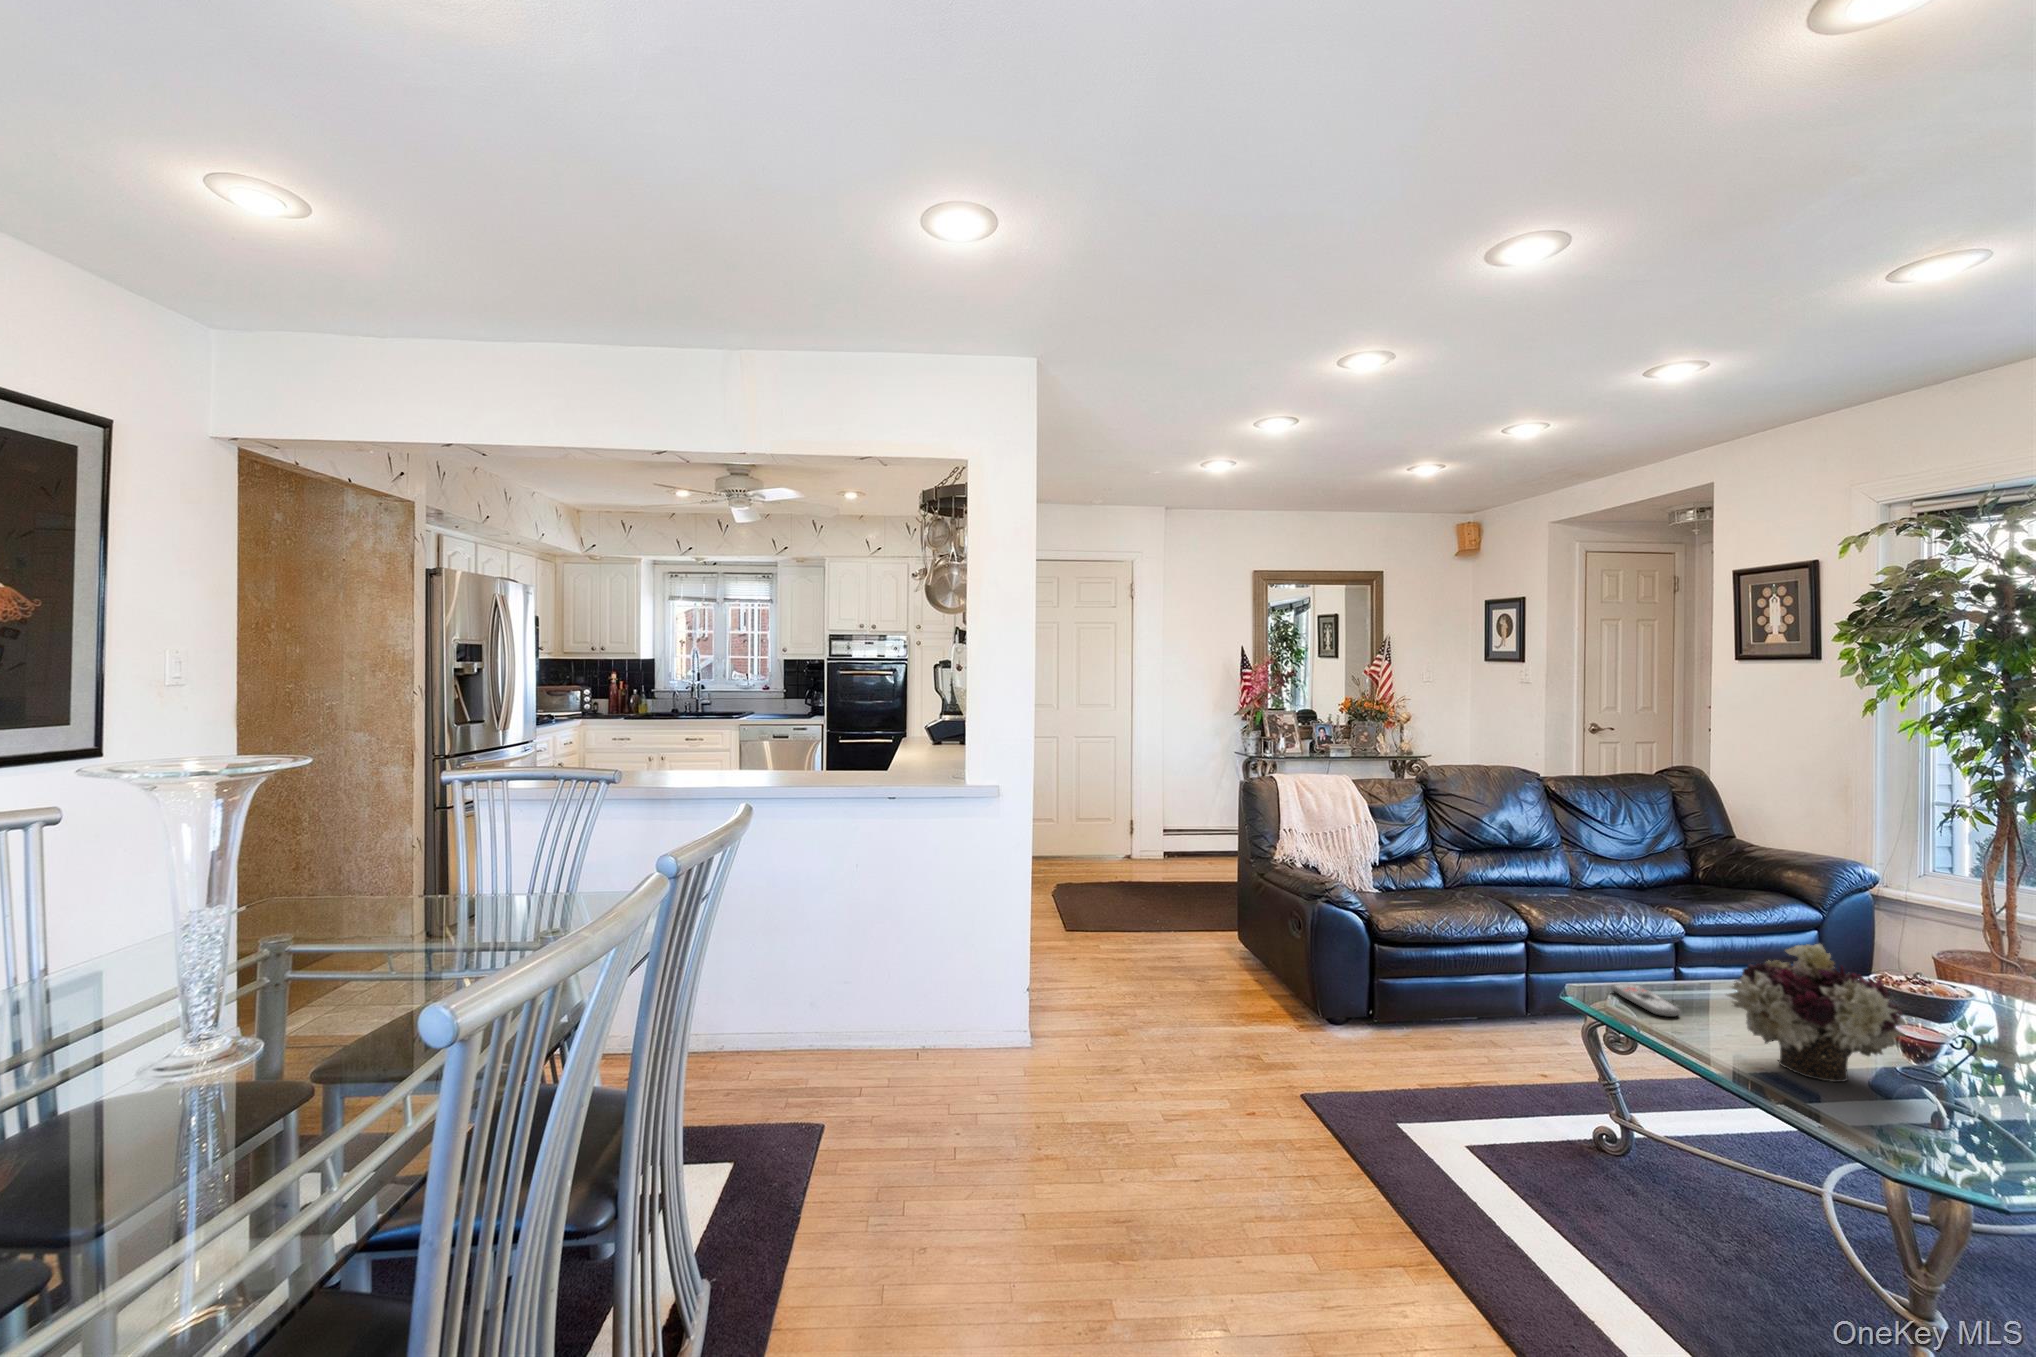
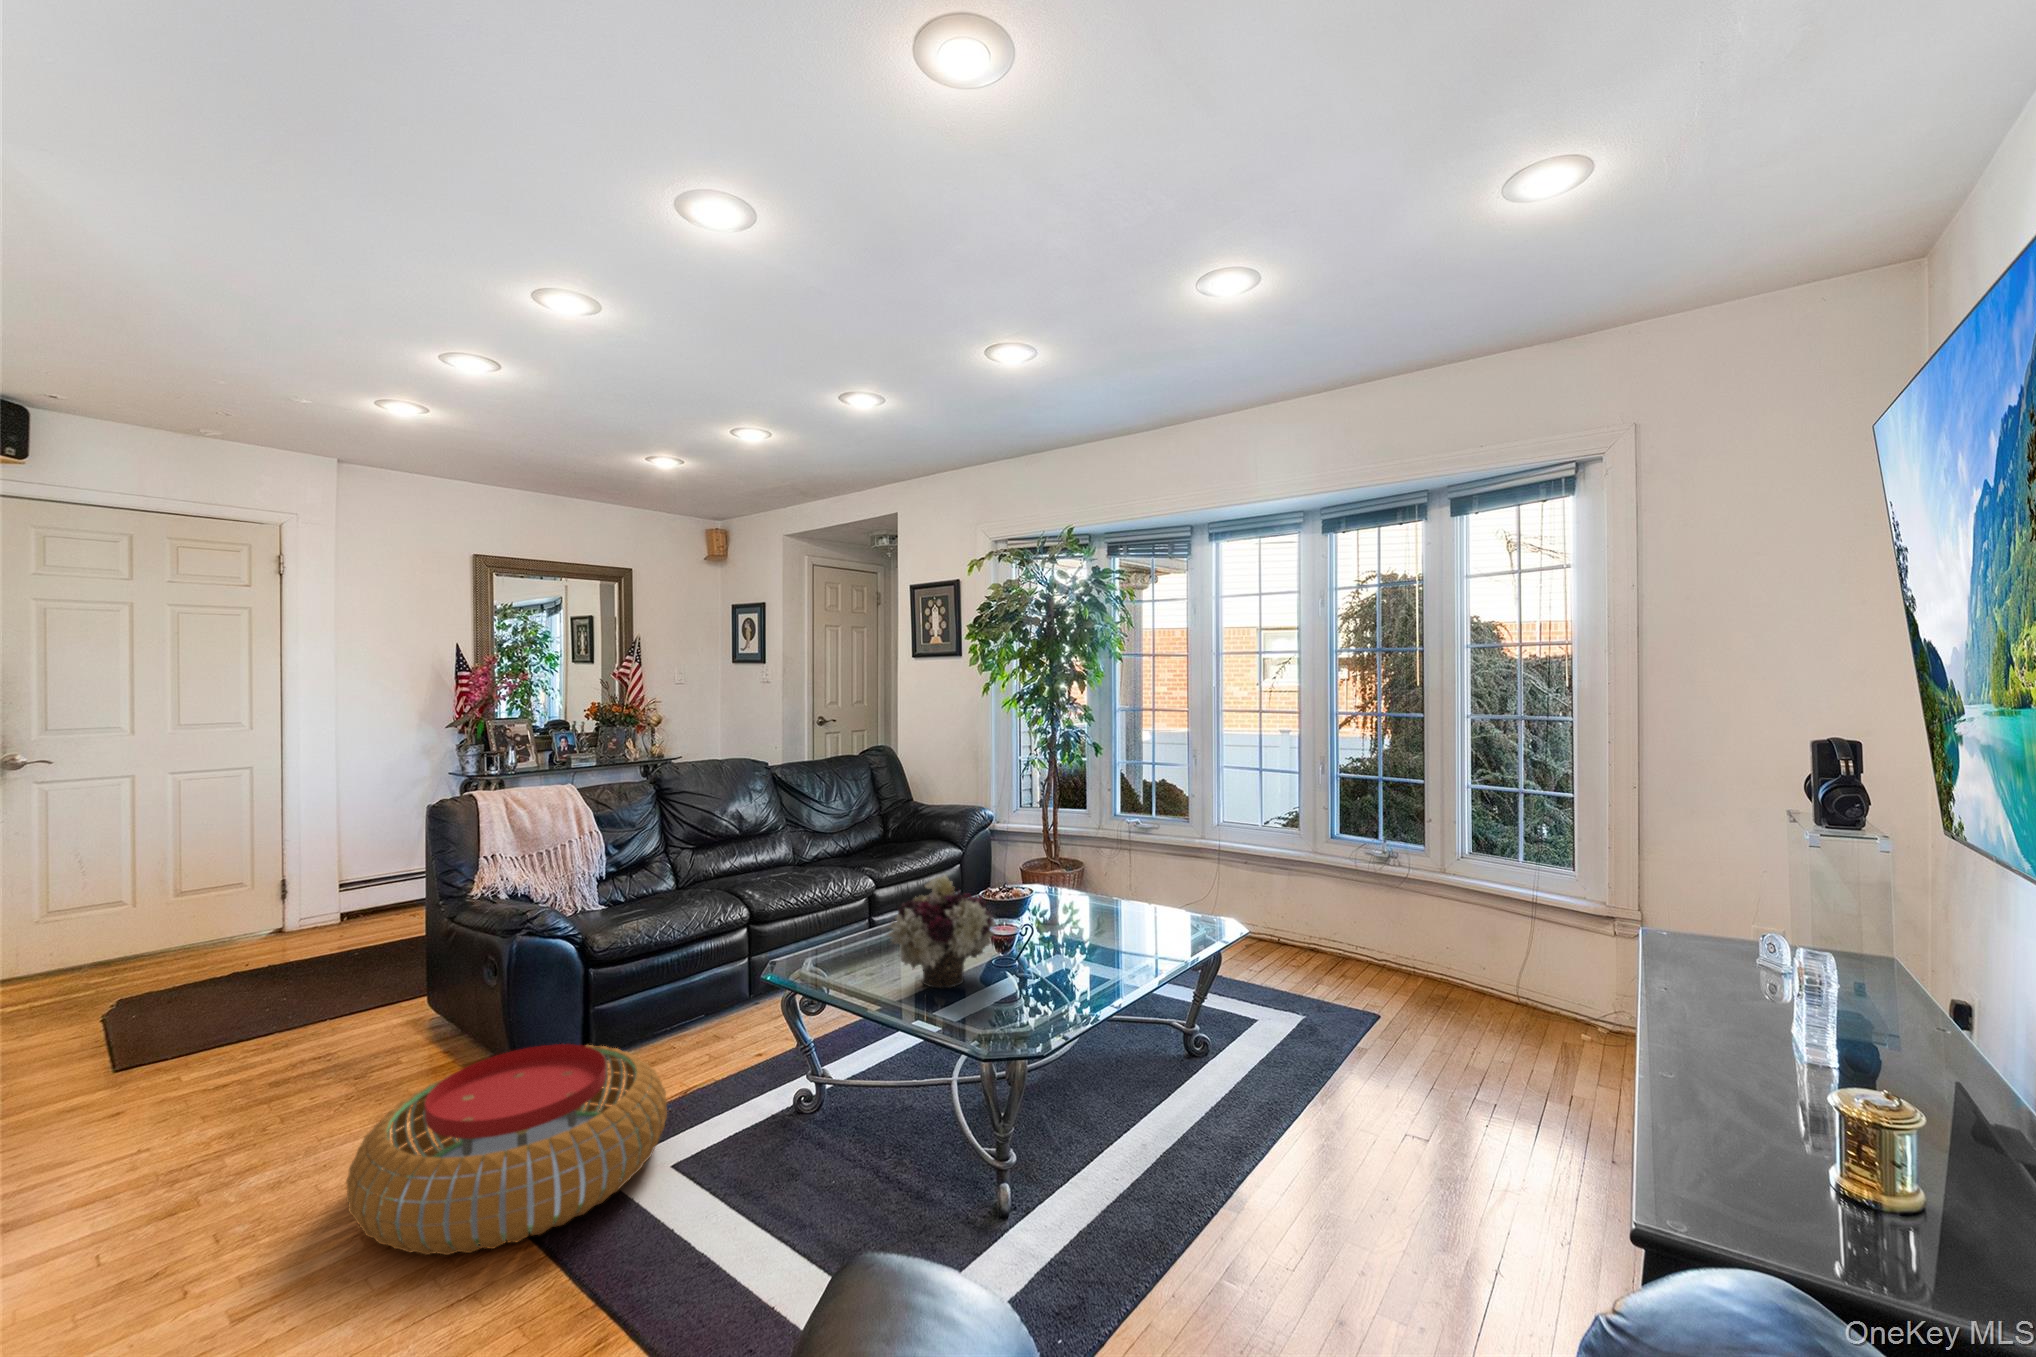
remote control: present [1611,984,1681,1017] -> none [808,944,859,968]
pouf: none [1221,996,1460,1155] -> present [346,1044,667,1255]

